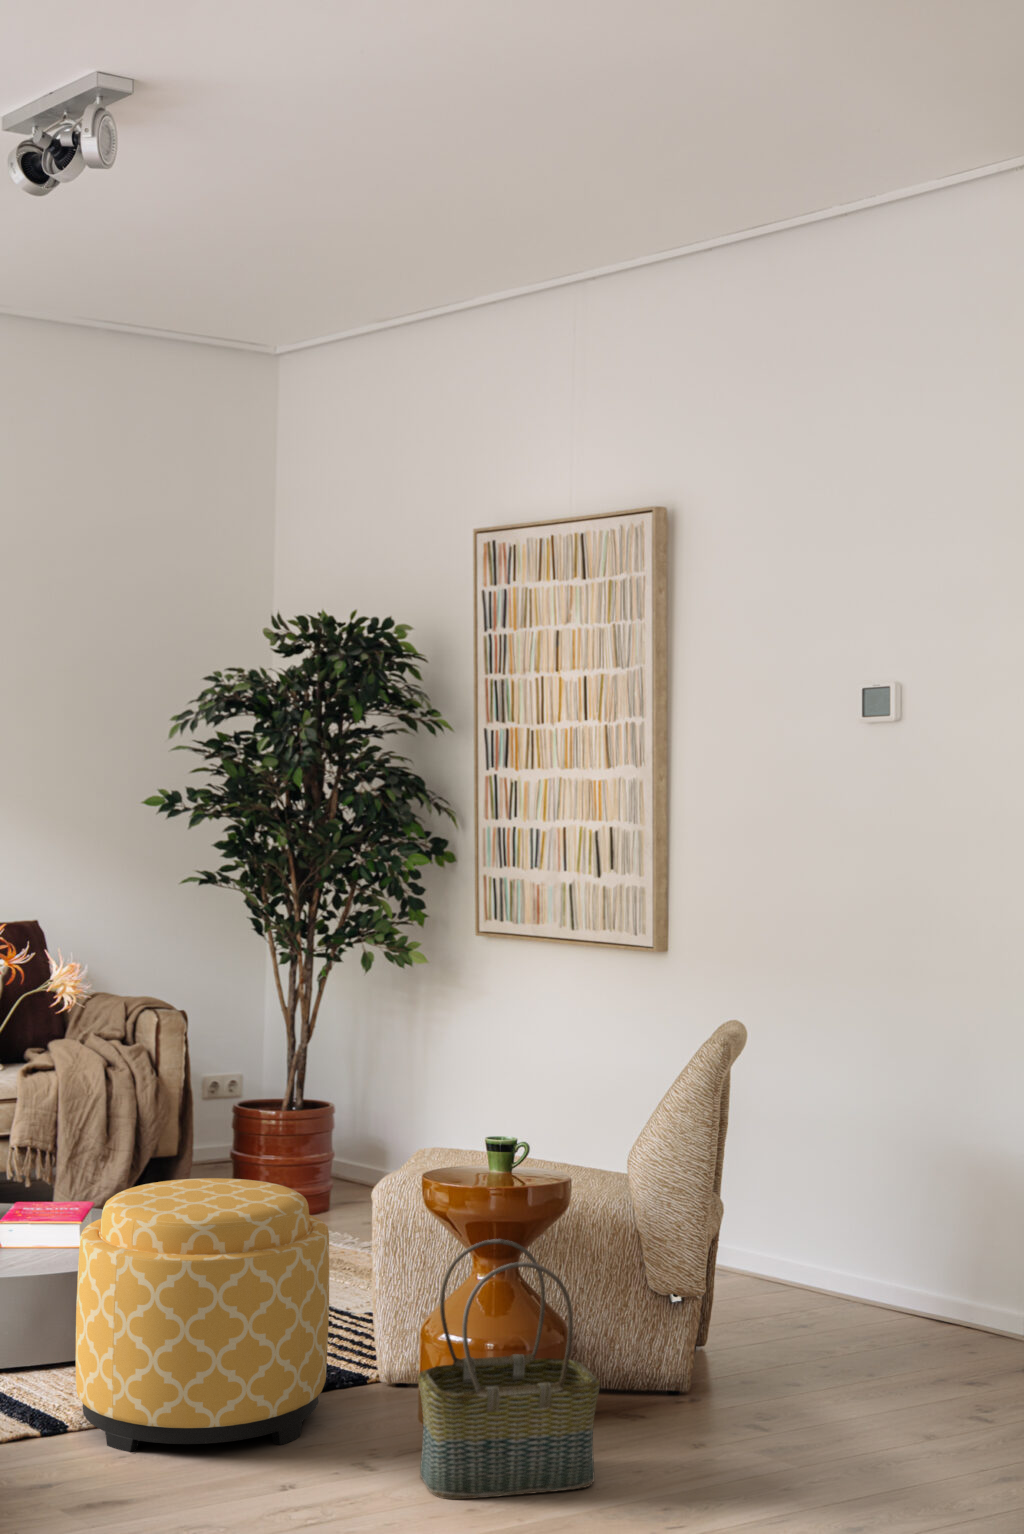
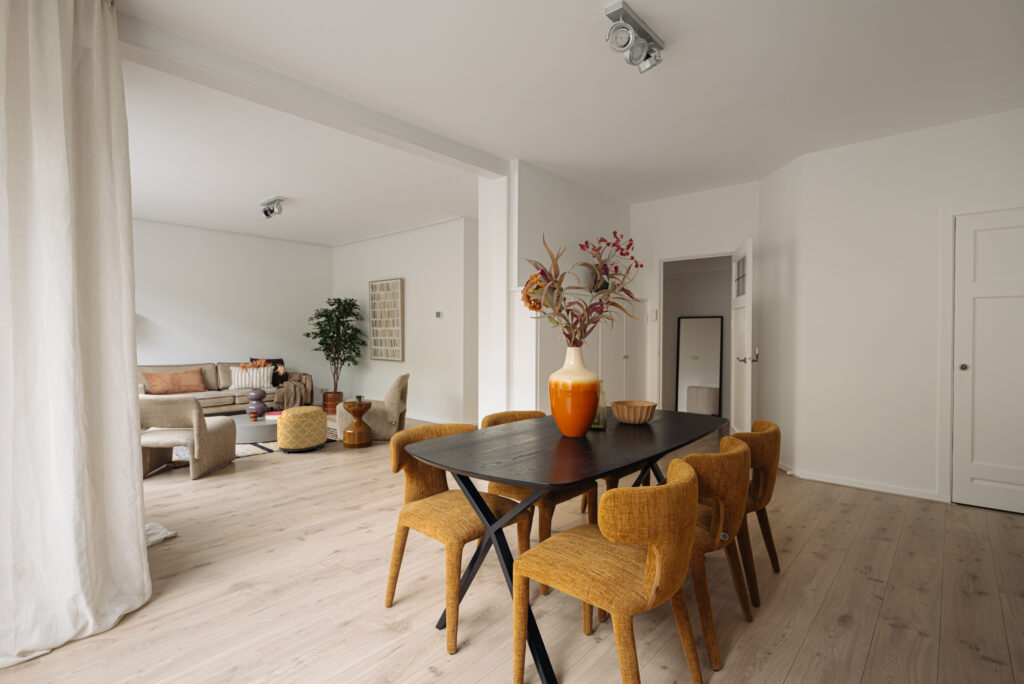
basket: present [418,1239,600,1499] -> none [340,413,372,456]

